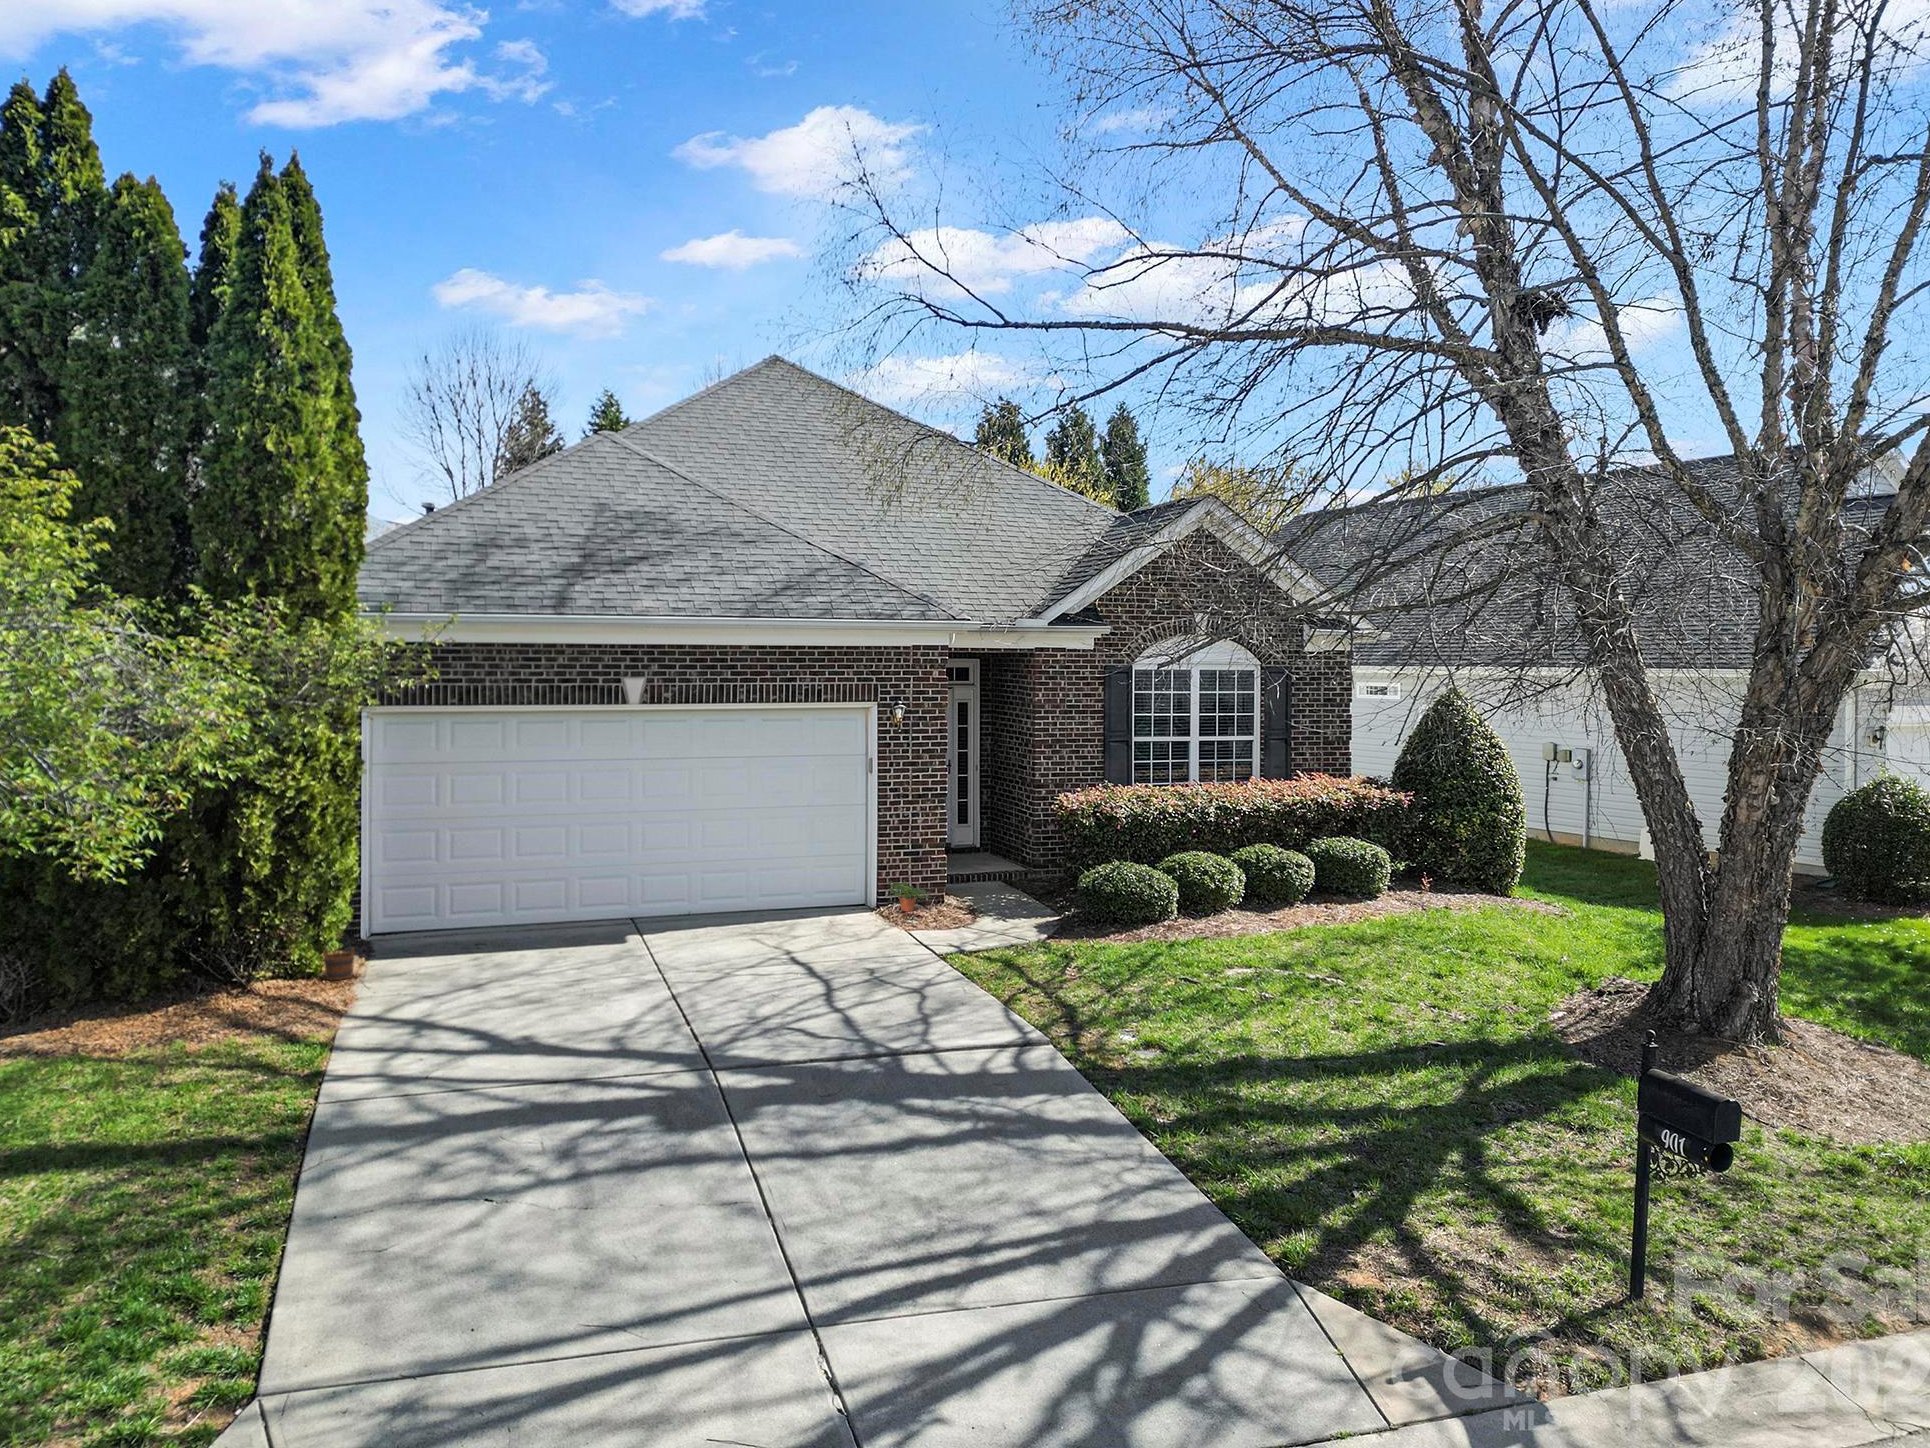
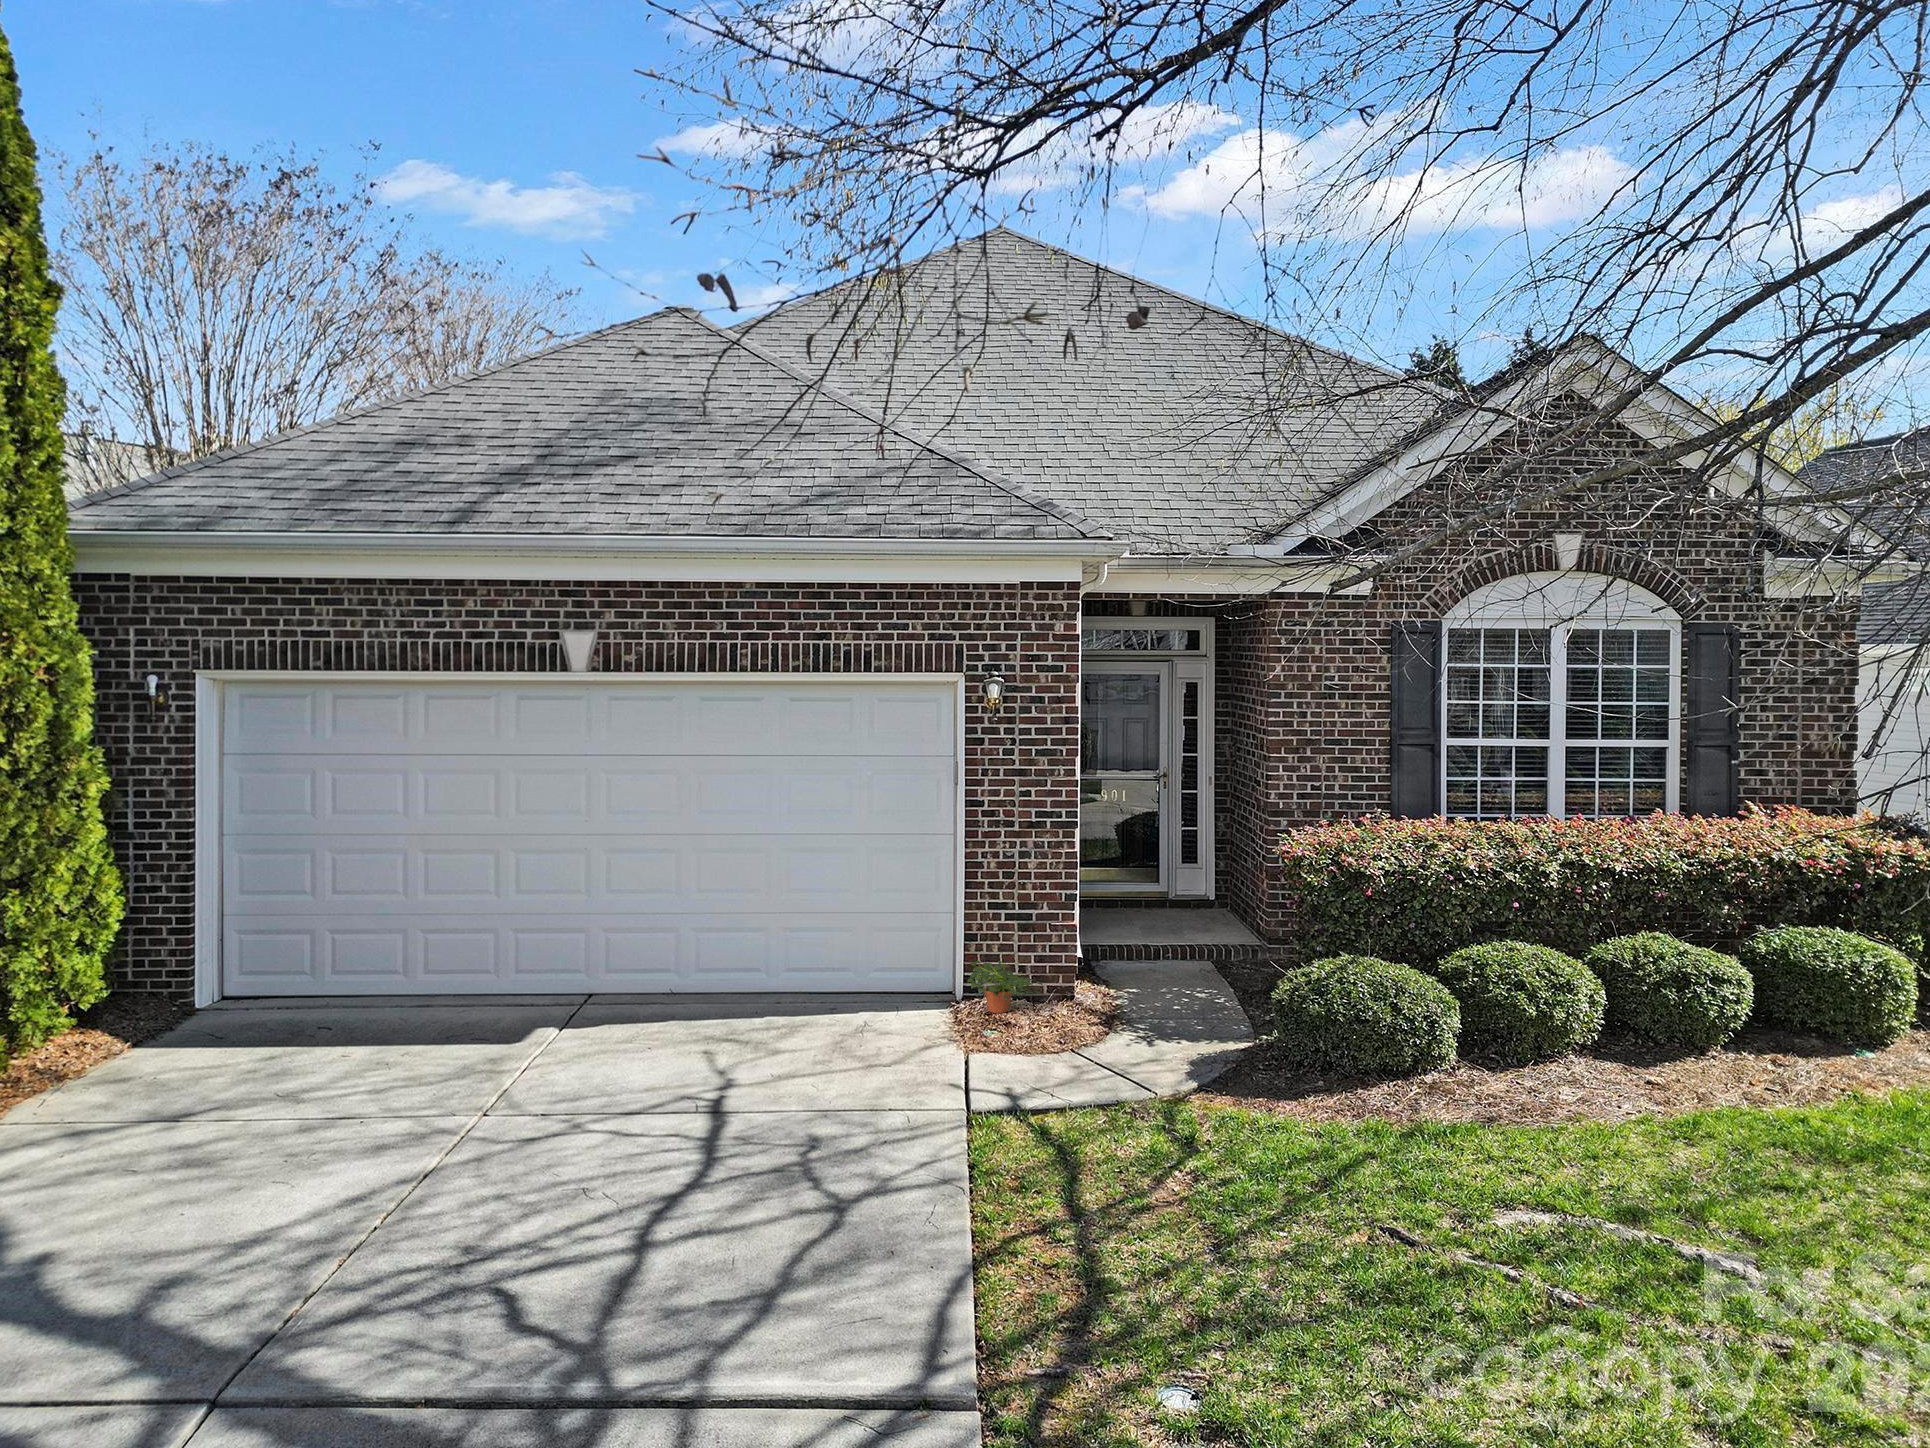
wooden bucket: present [324,933,355,980] -> none [24,1002,74,1075]

